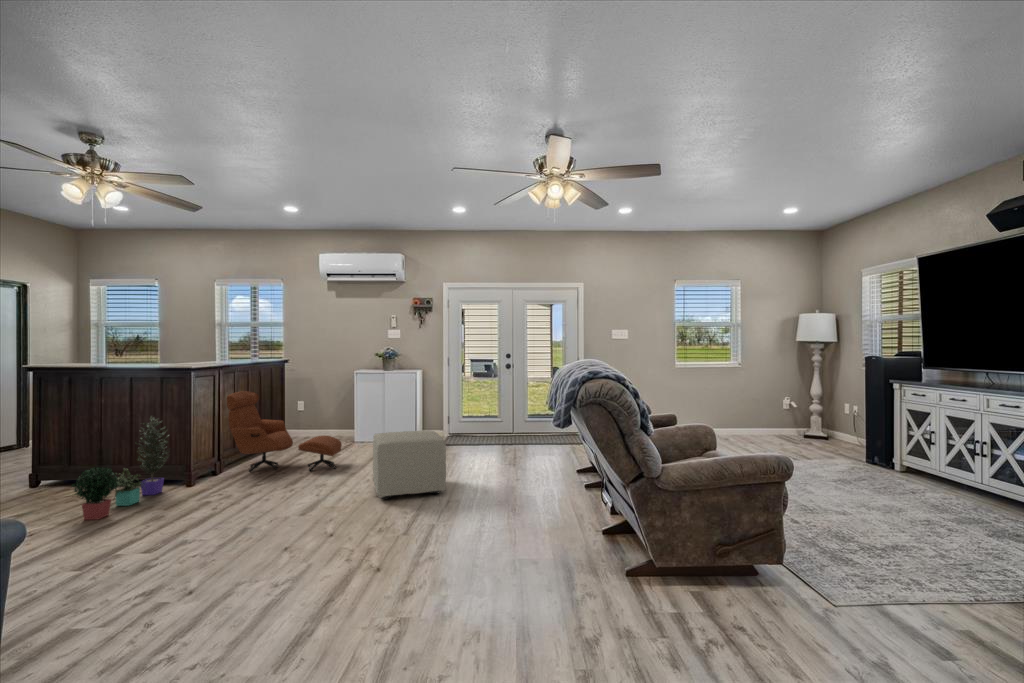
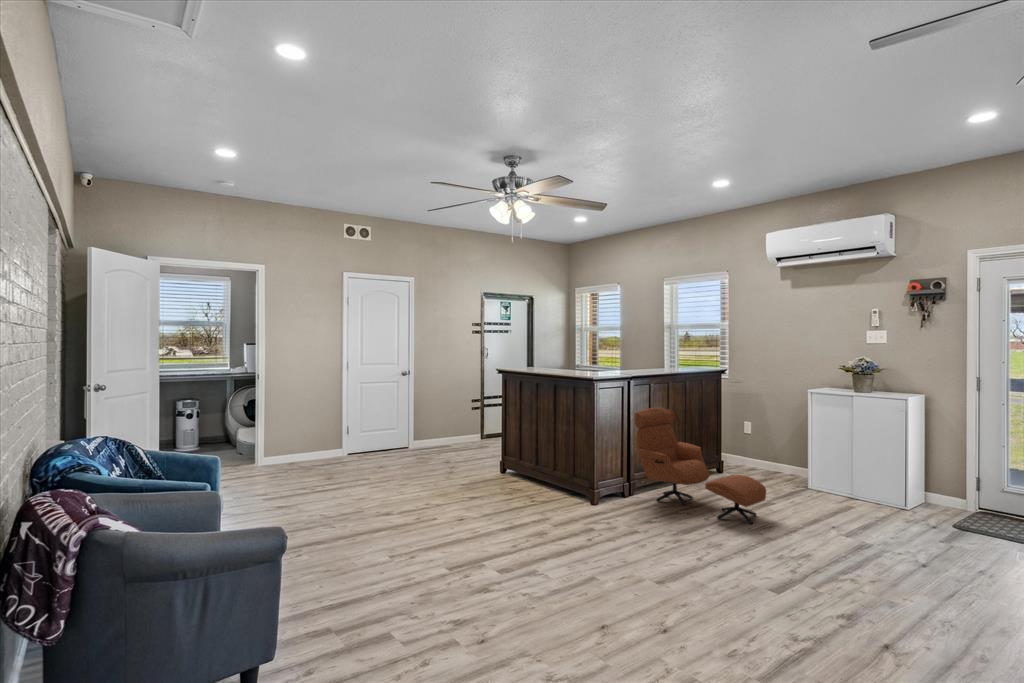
potted plant: present [72,416,169,520] -> none [491,427,577,520]
ottoman: present [373,430,446,499] -> none [762,495,887,626]

